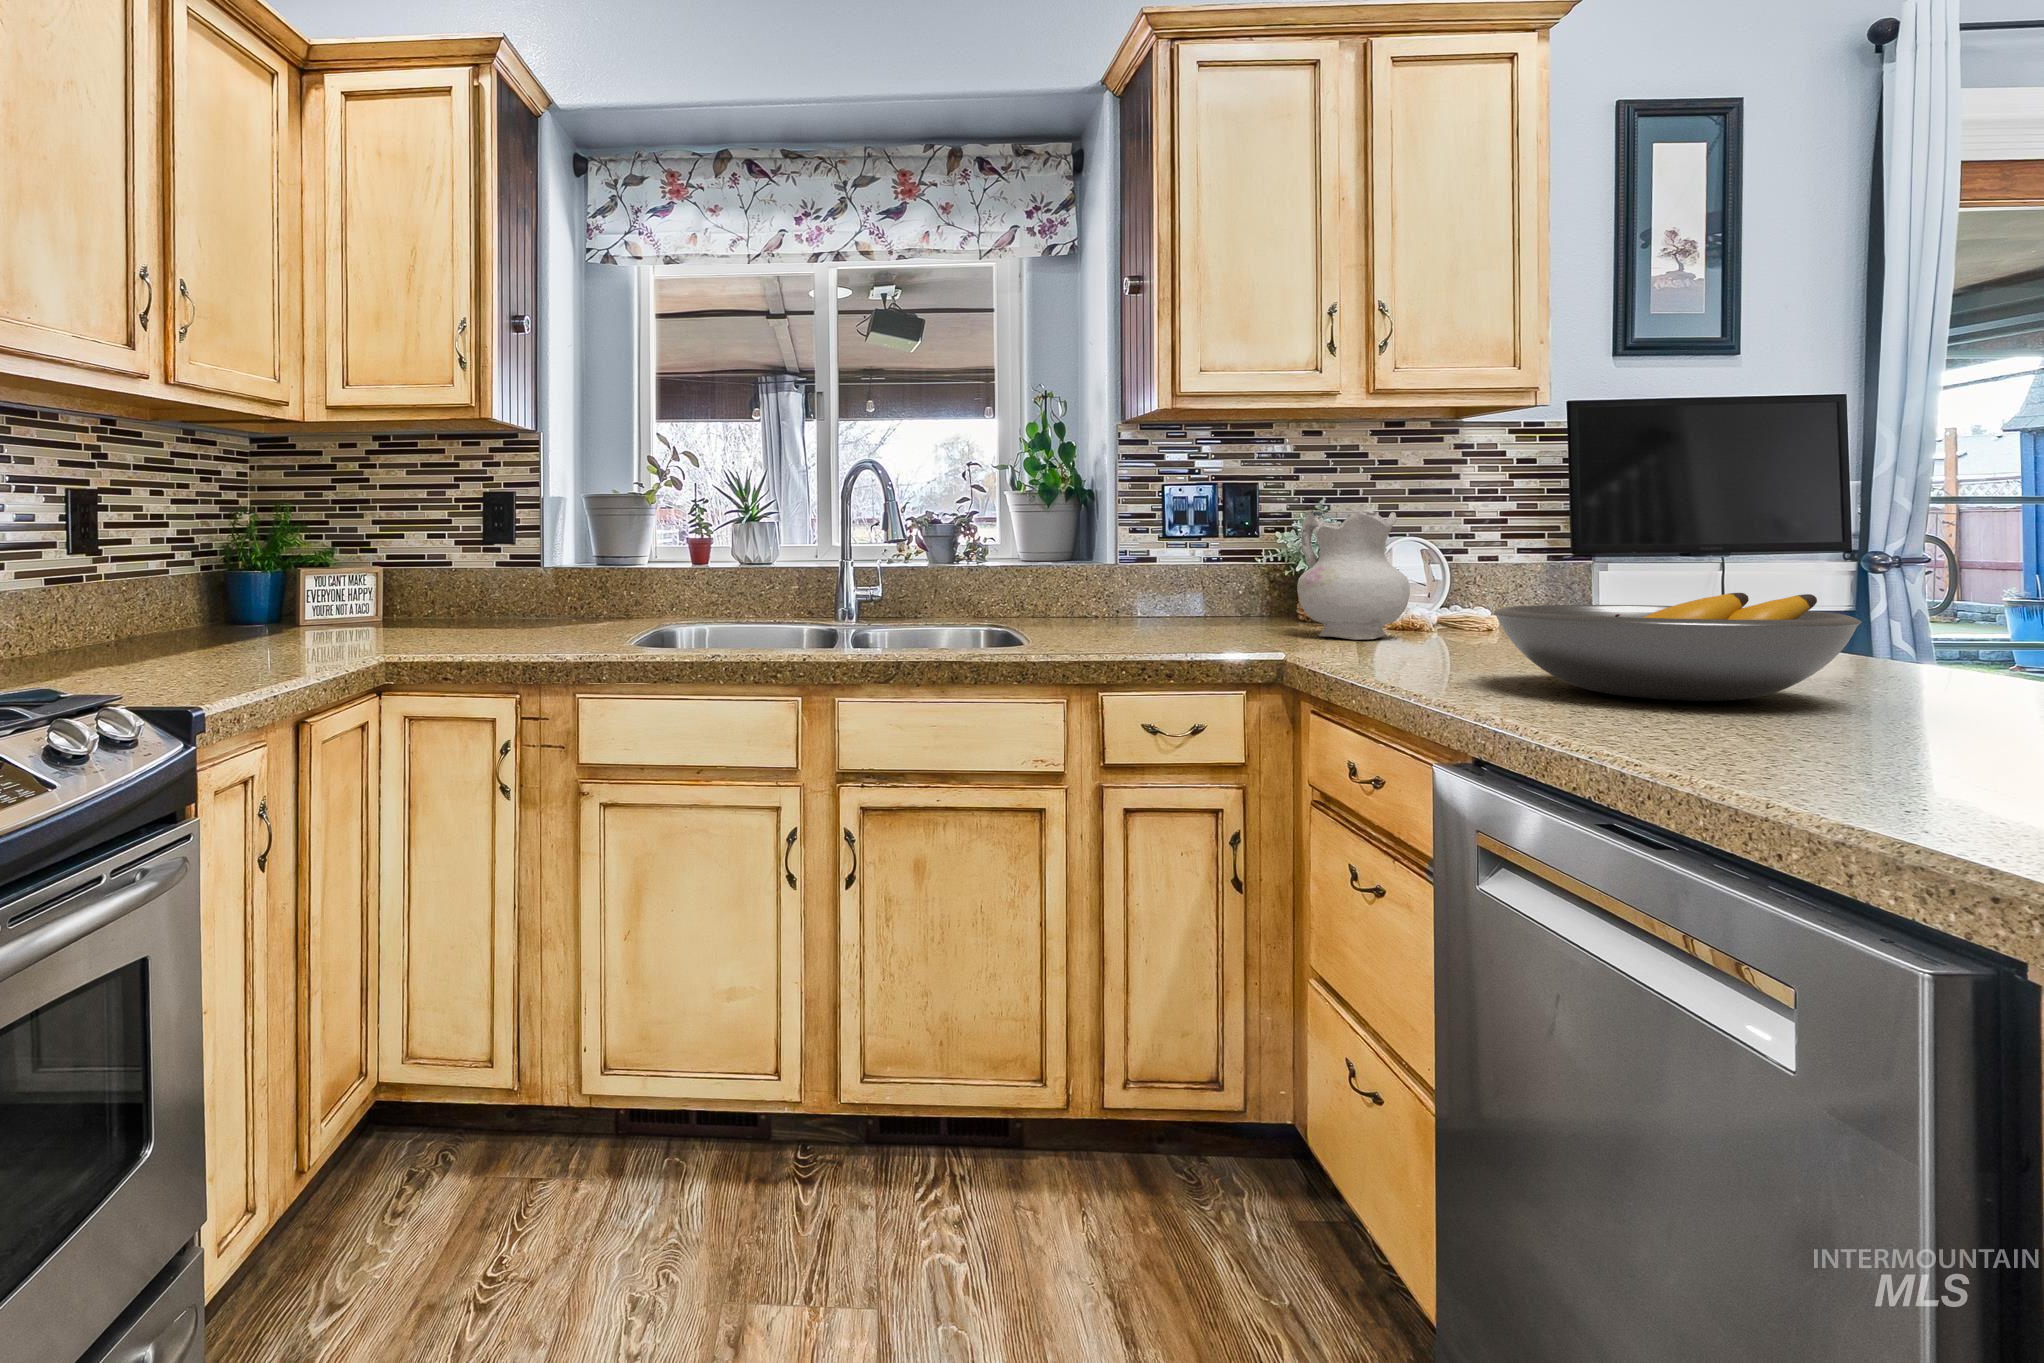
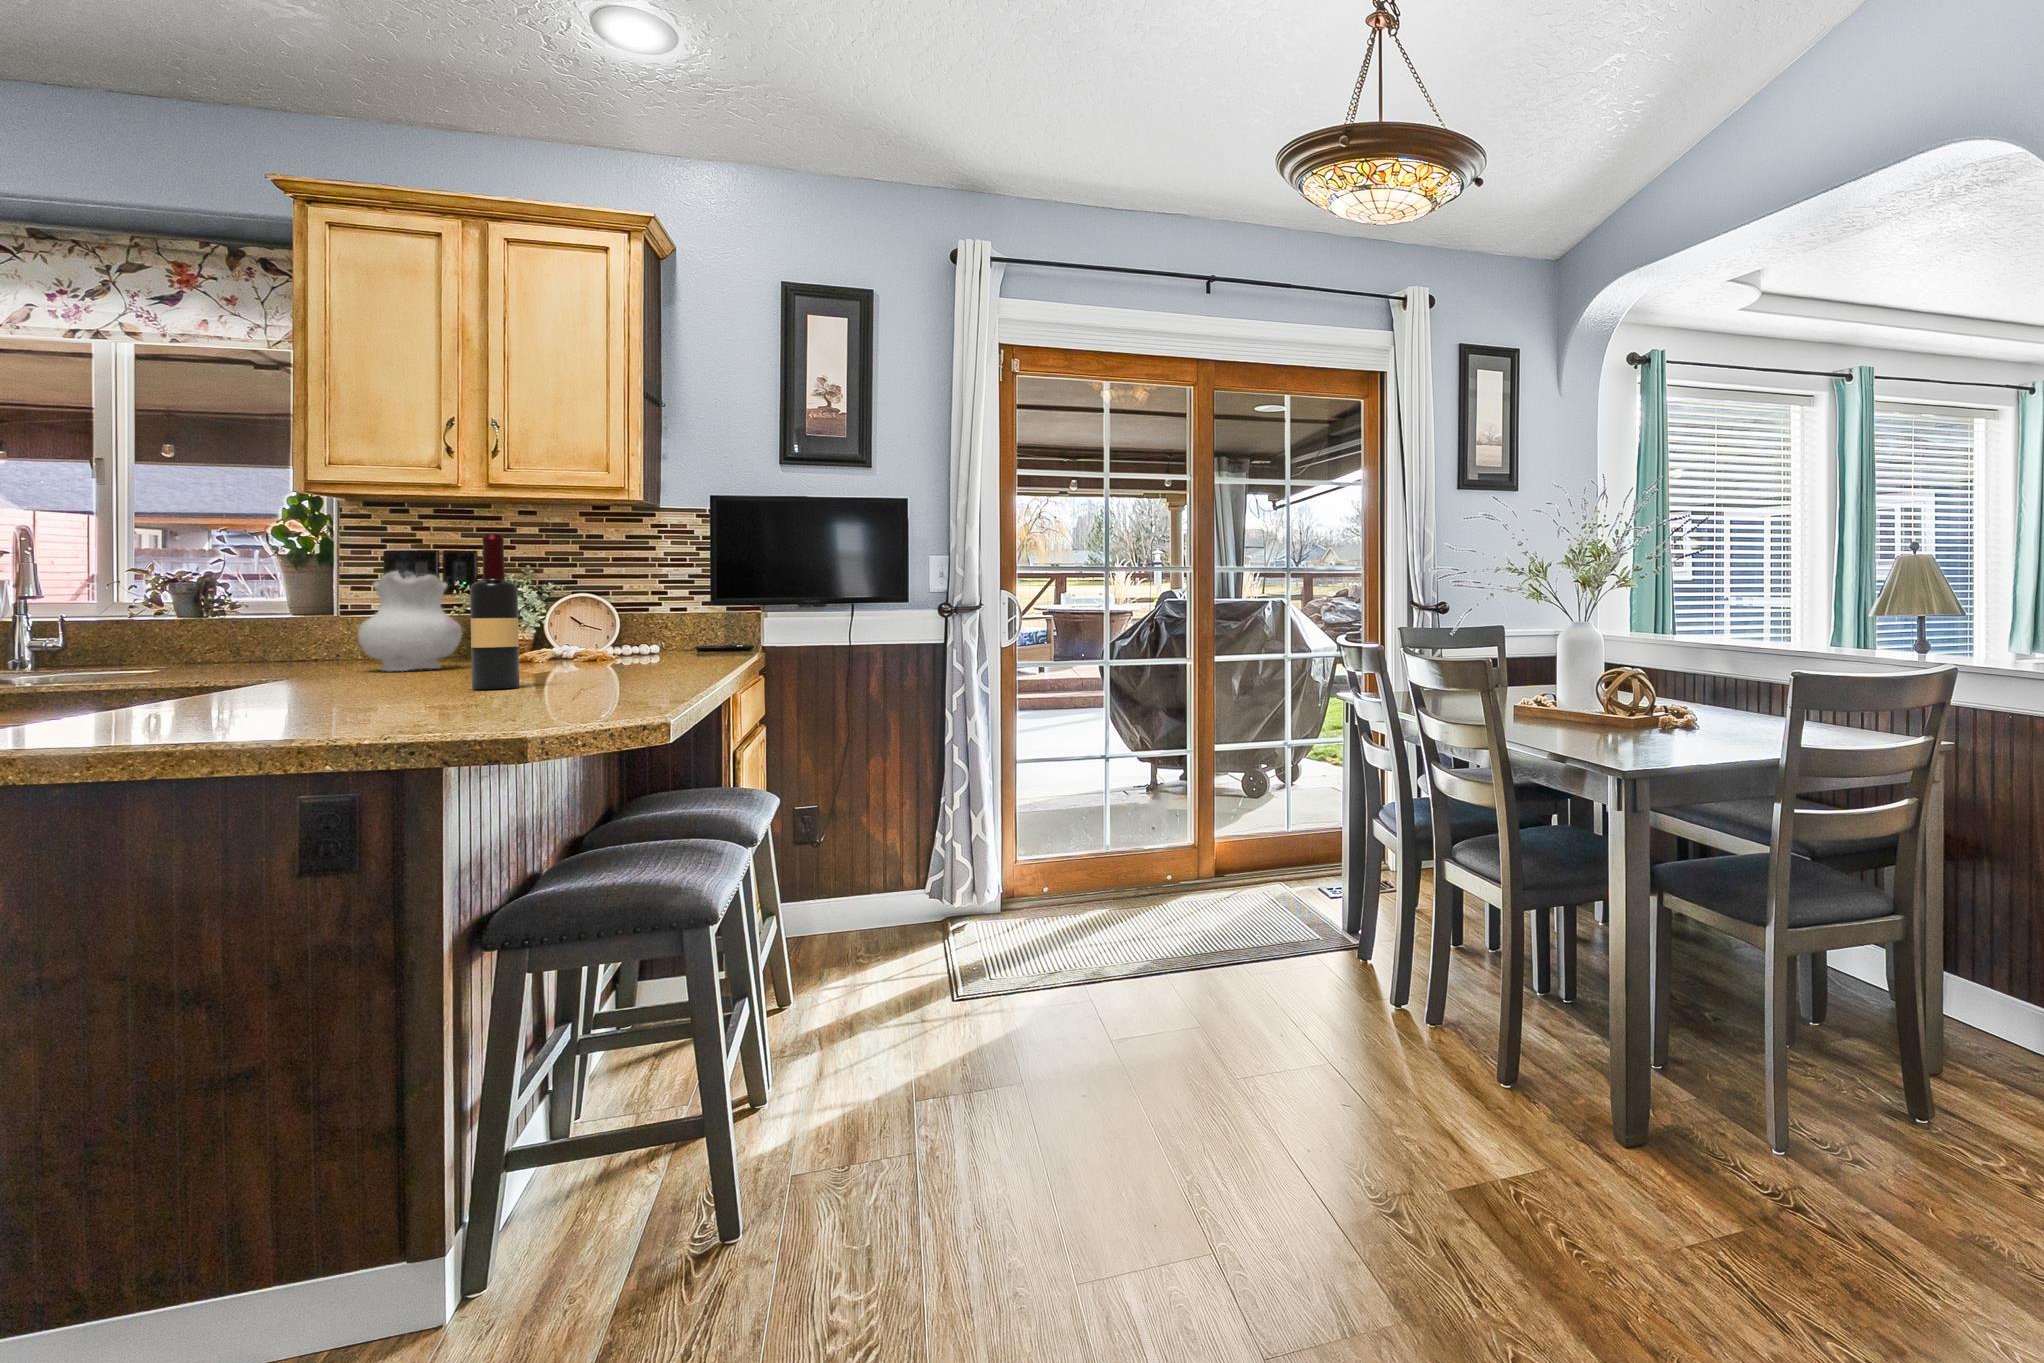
wine bottle: none [1868,450,1952,686] -> present [470,534,519,689]
fruit bowl: present [1494,593,1862,701] -> none [41,628,334,702]

